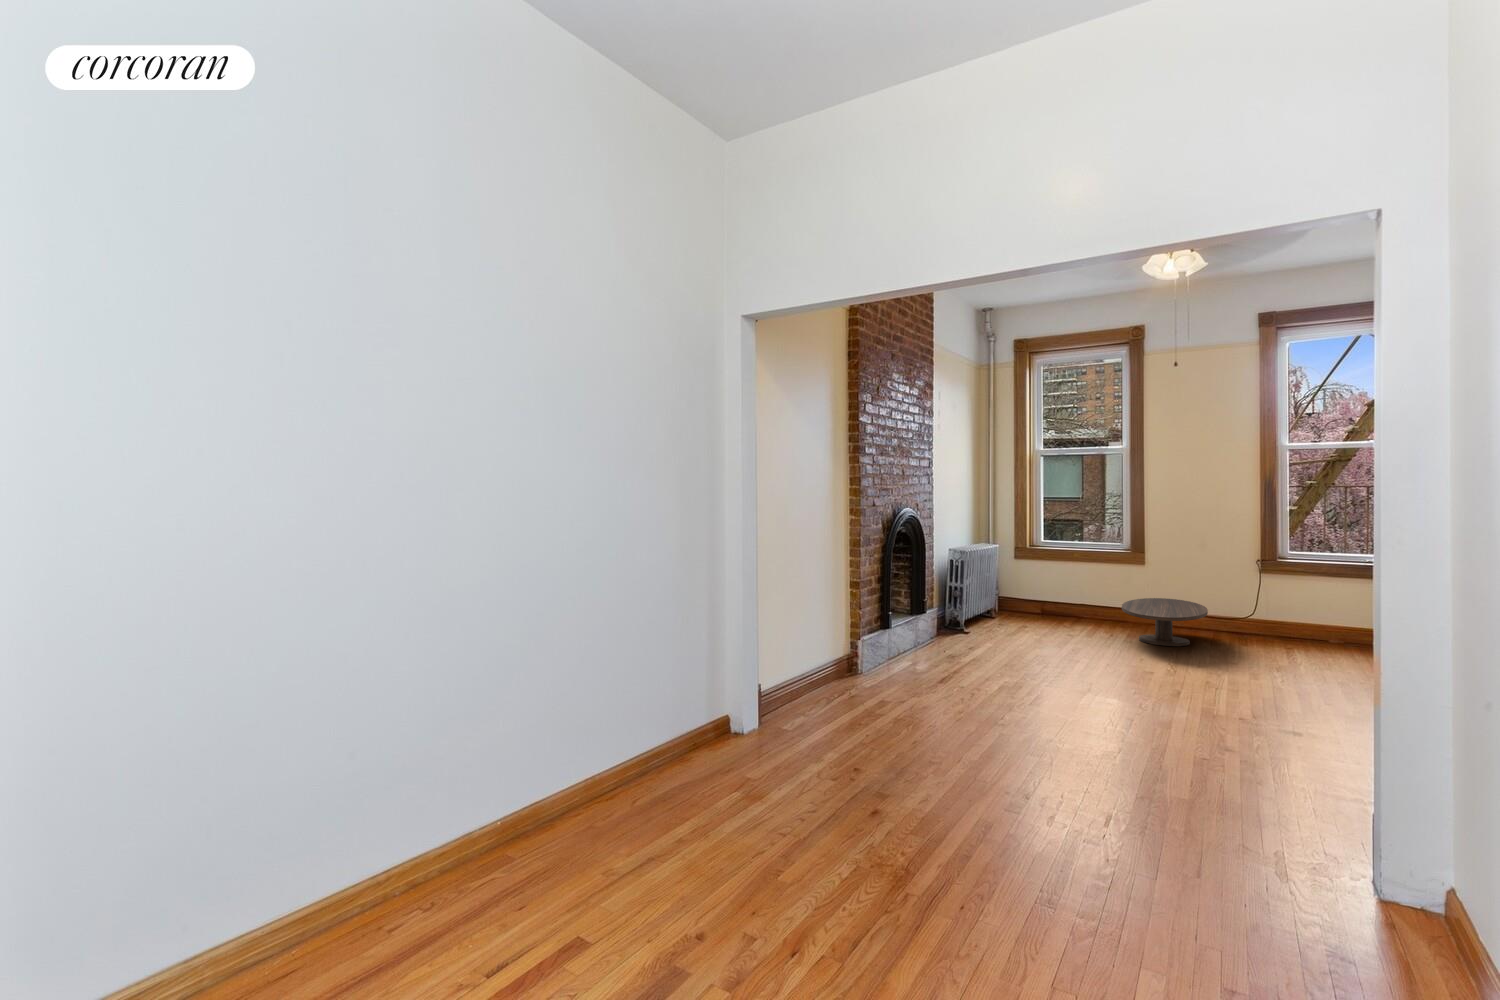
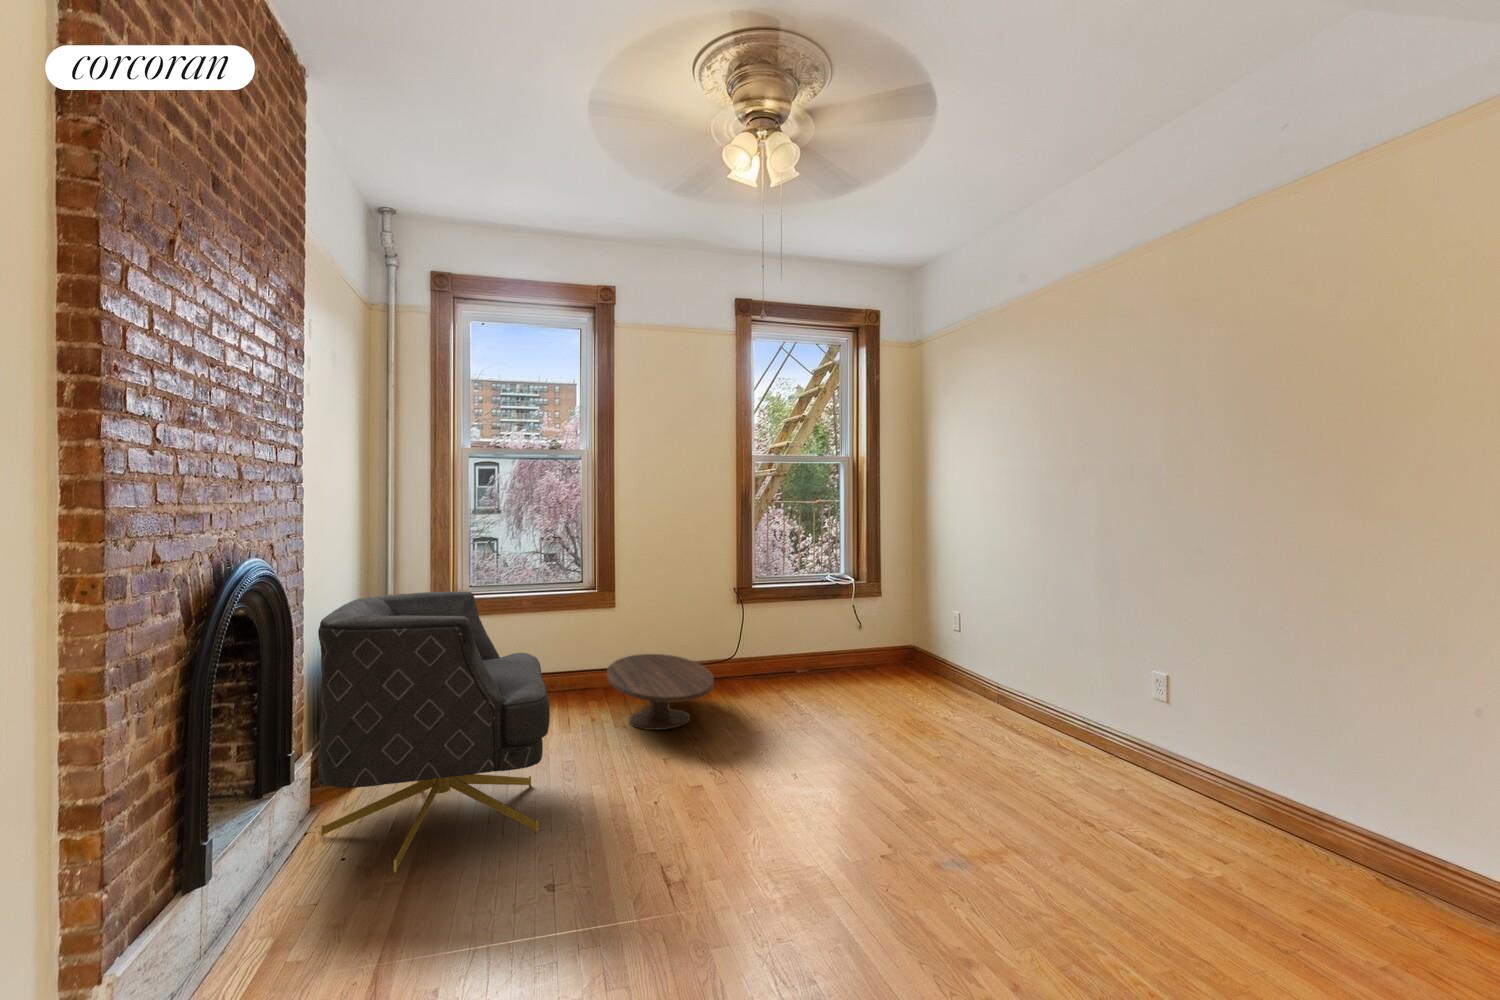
armchair: none [934,533,1056,661] -> present [318,591,550,872]

